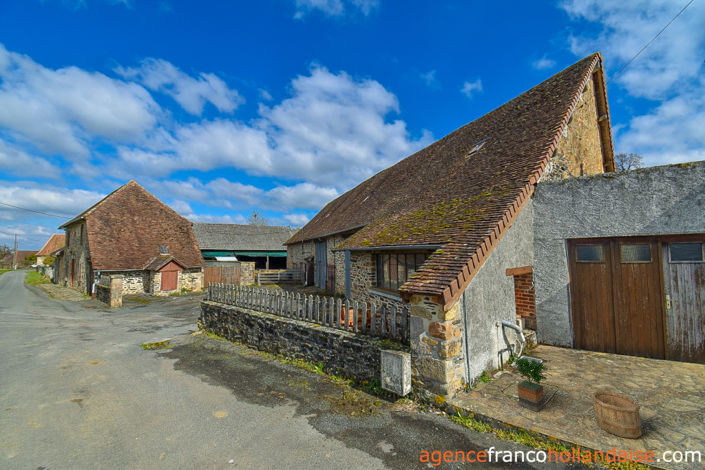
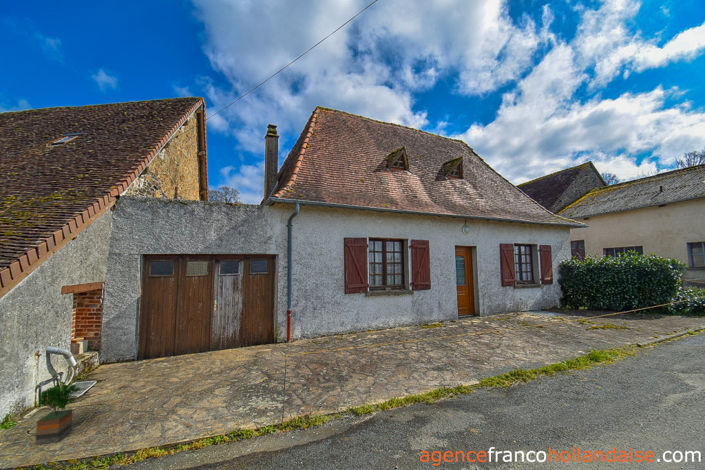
wooden bucket: present [591,391,641,439] -> none [120,388,157,427]

